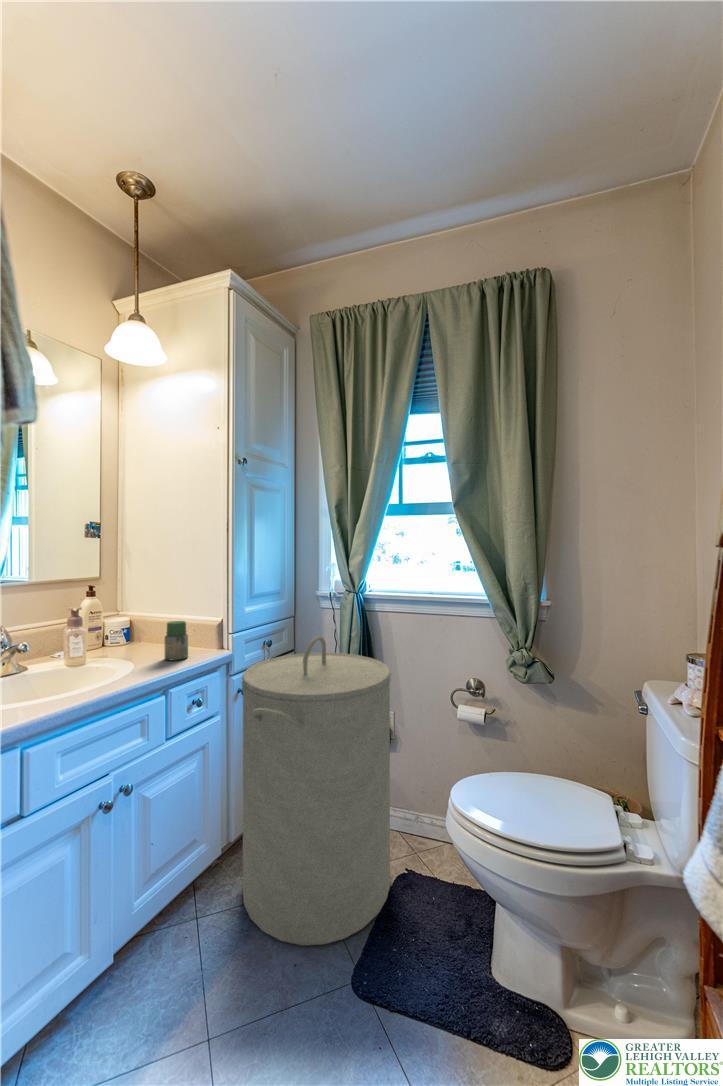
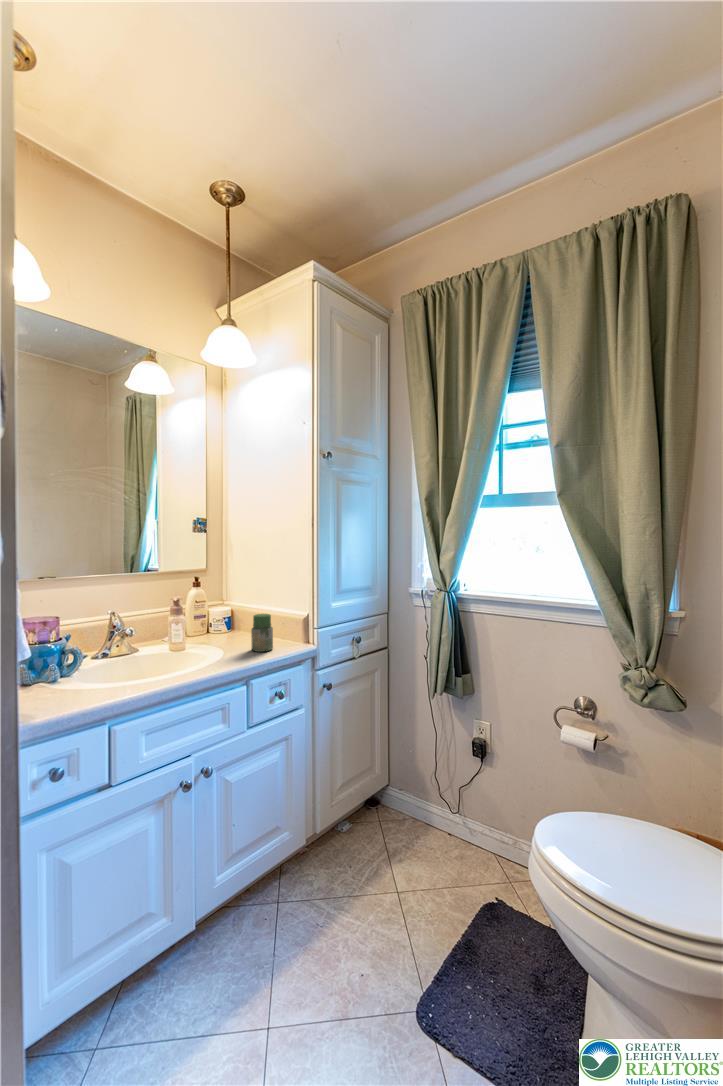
laundry hamper: present [242,636,391,946] -> none [321,637,477,960]

